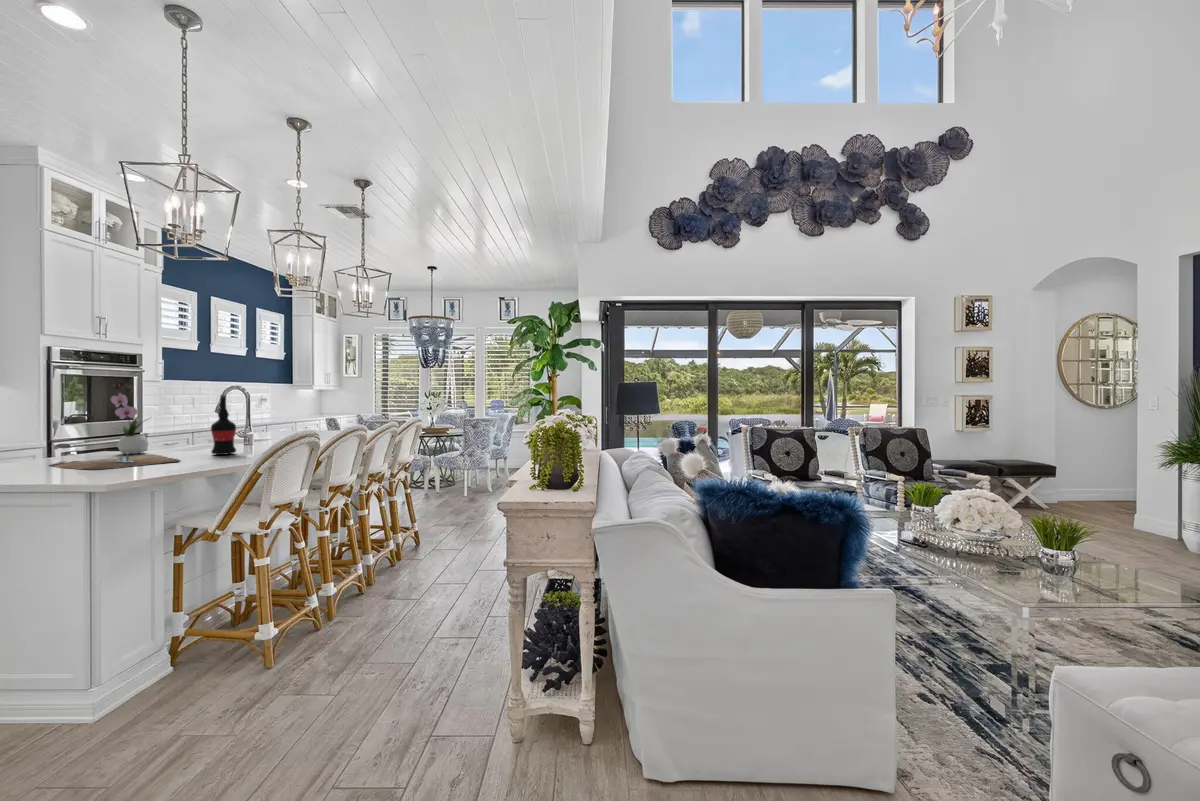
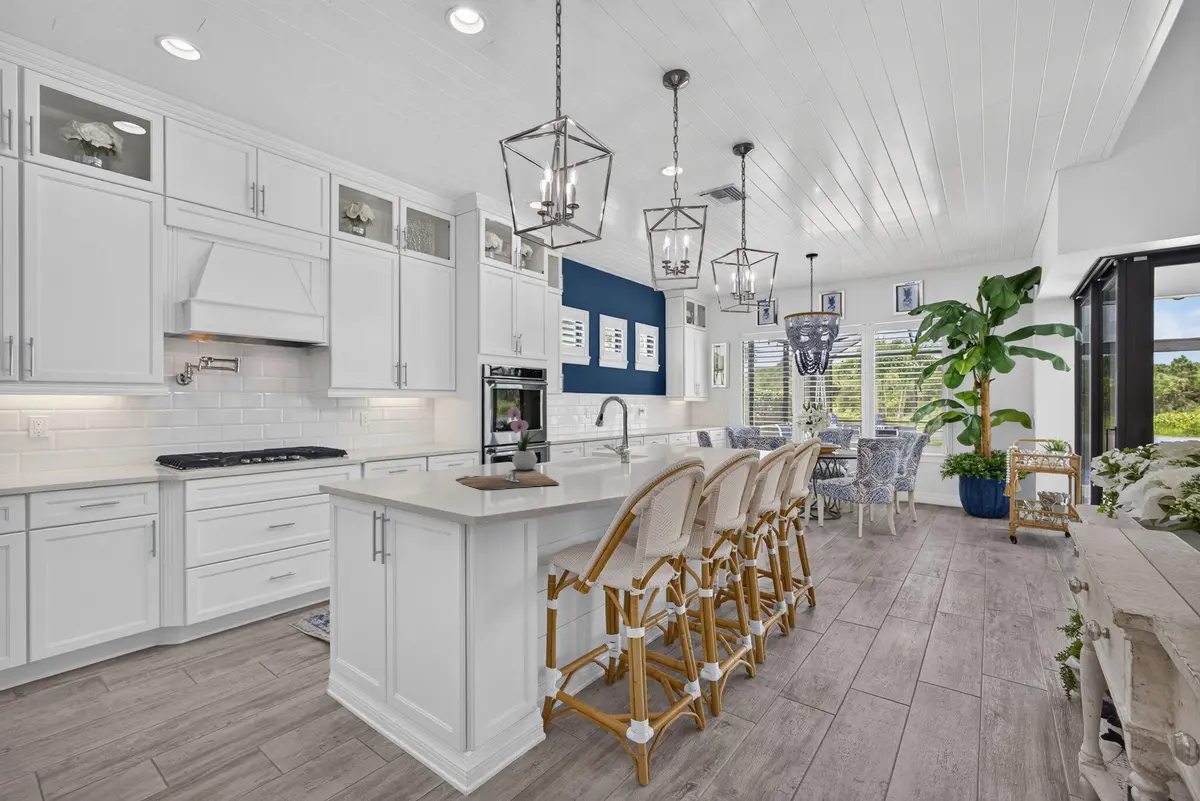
wine bottle: present [211,395,236,455] -> none [588,408,613,478]

